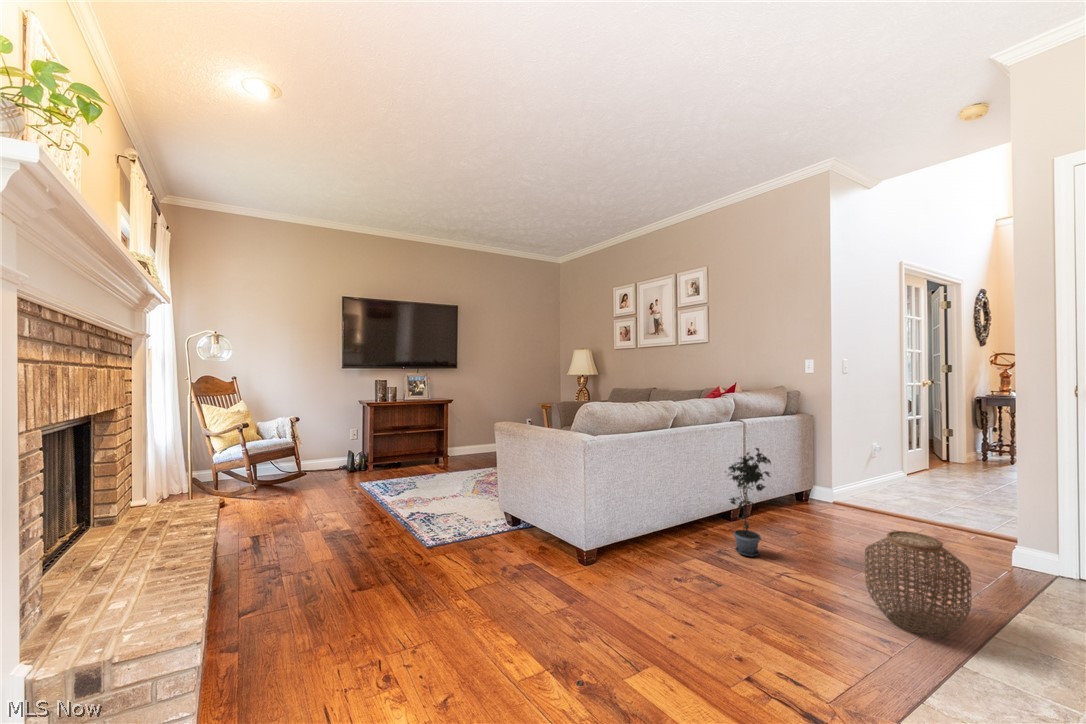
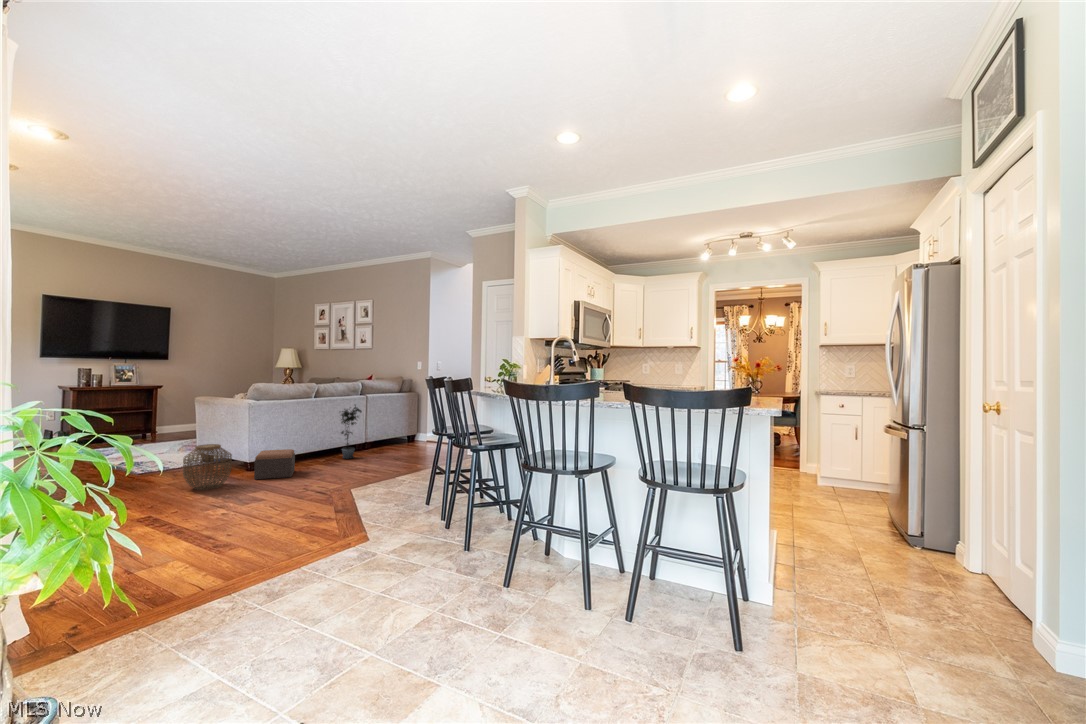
woven basket: present [865,531,972,636] -> present [183,444,232,490]
footstool: none [613,552,695,635] -> present [254,449,295,479]

